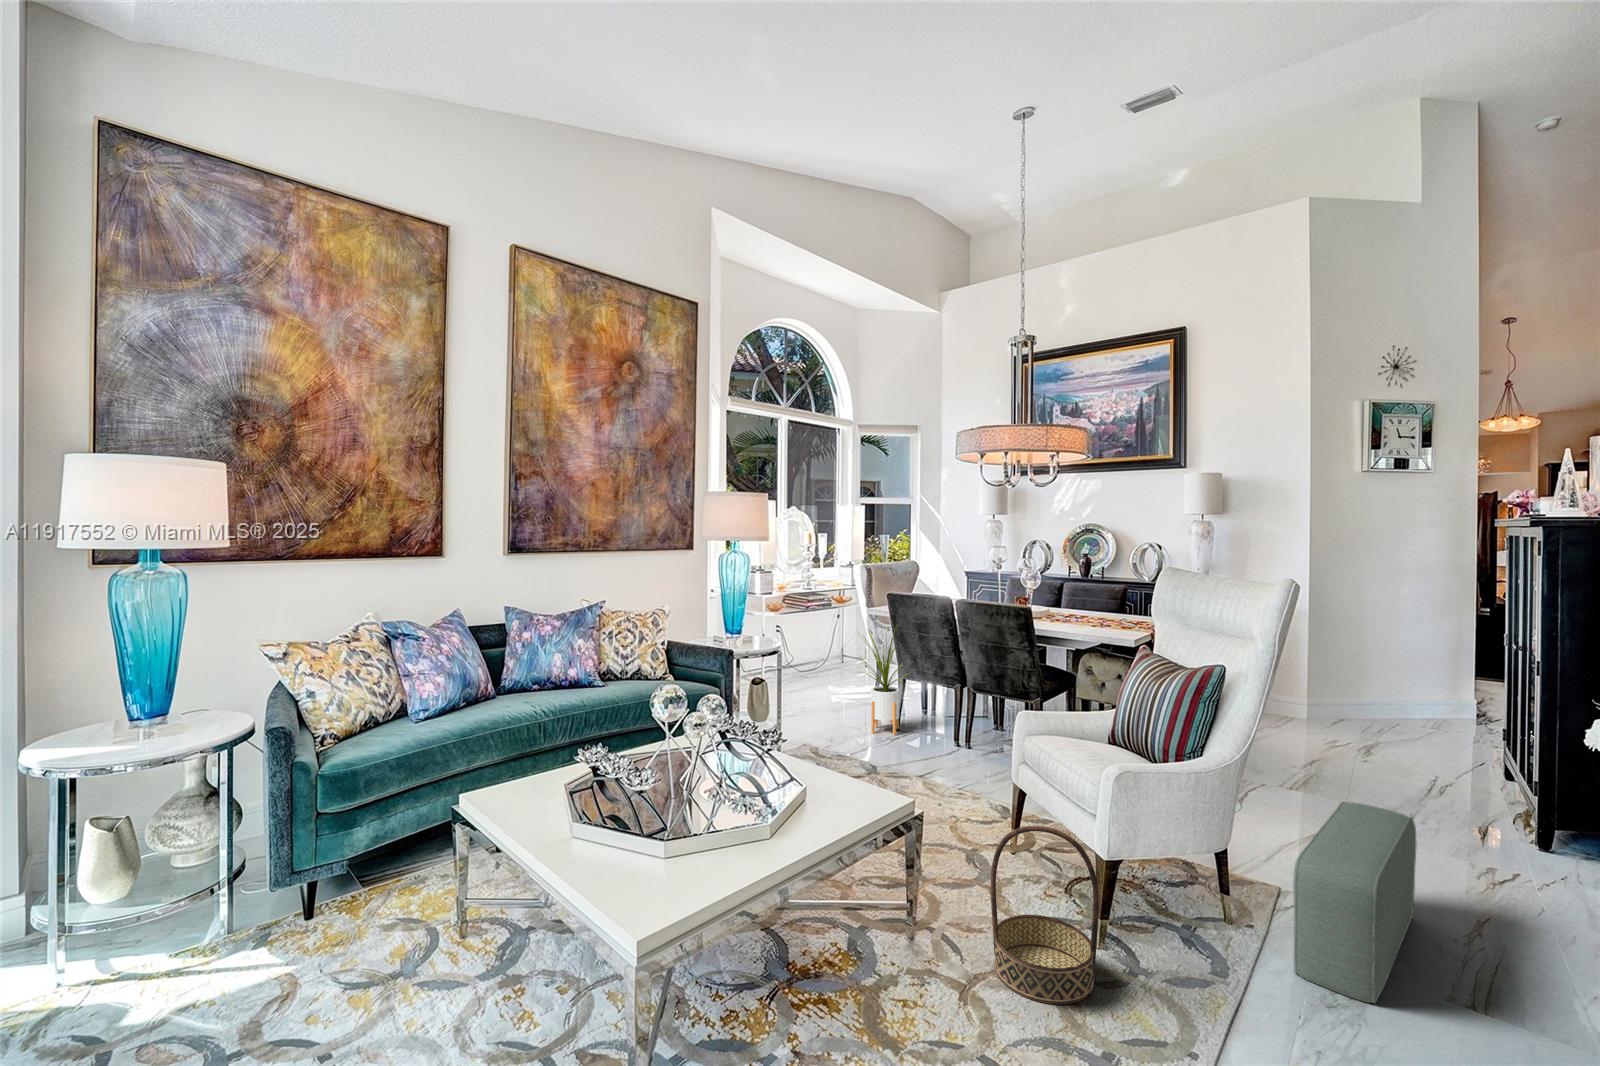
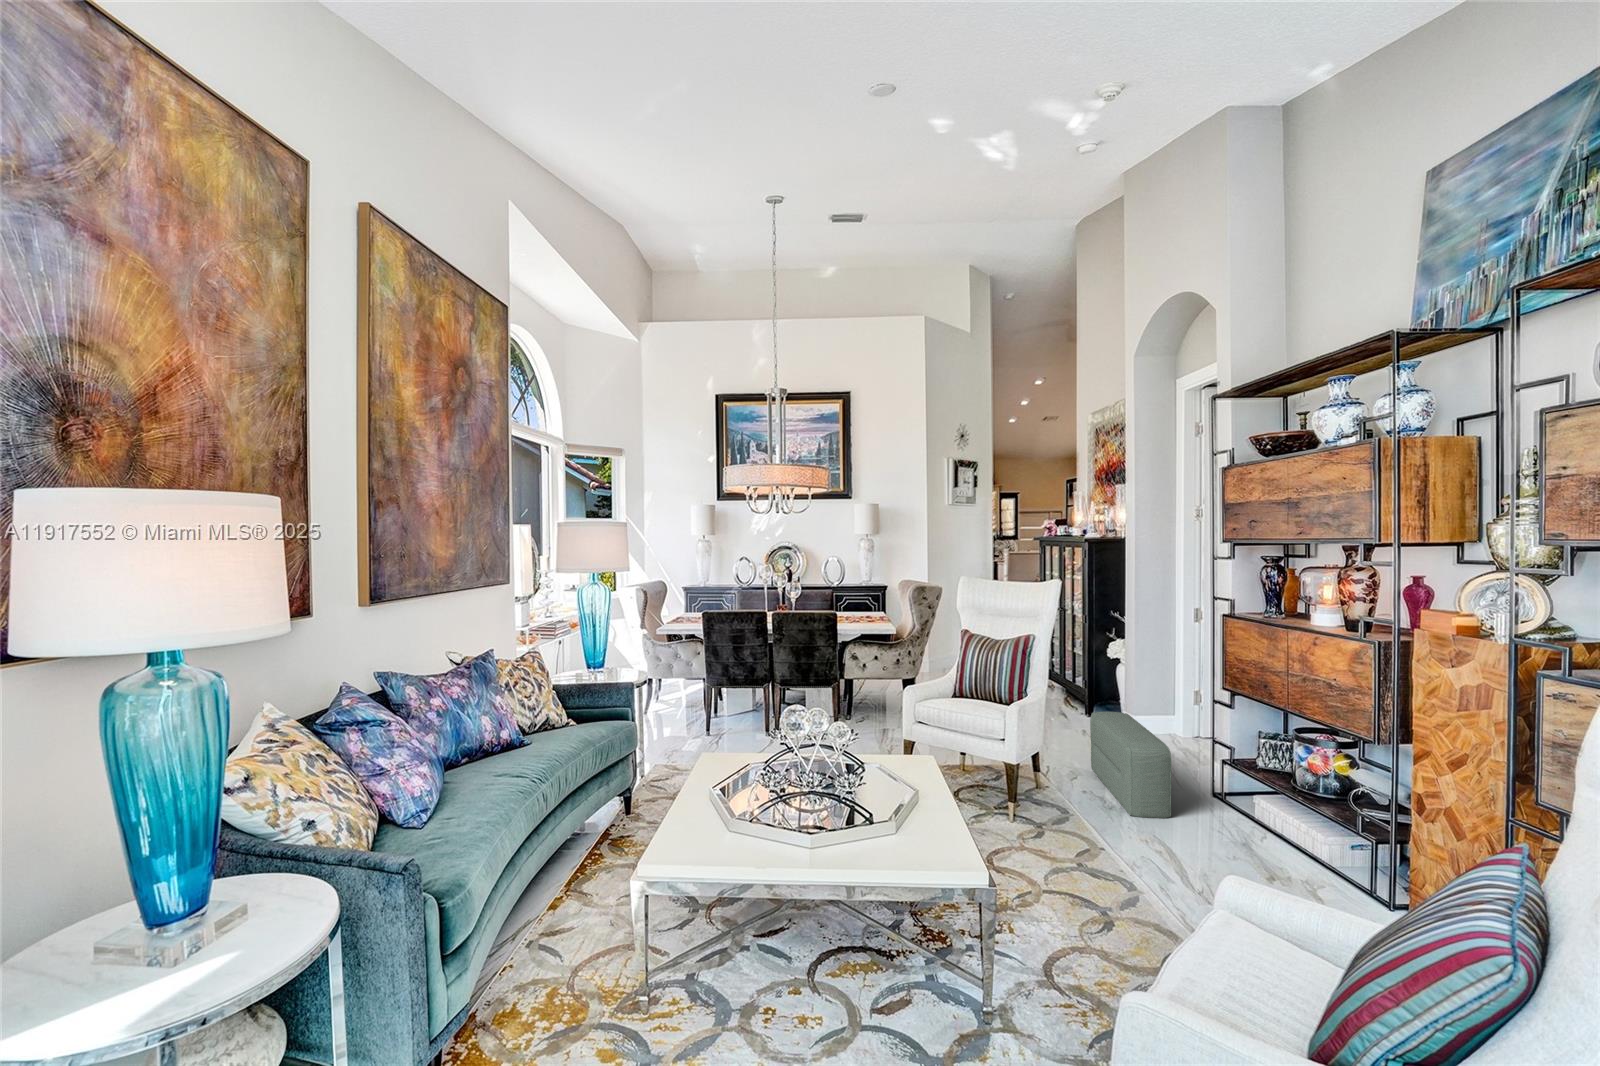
house plant: present [860,629,906,735] -> none [675,636,731,744]
basket: present [991,826,1099,1004] -> none [1017,761,1086,879]

